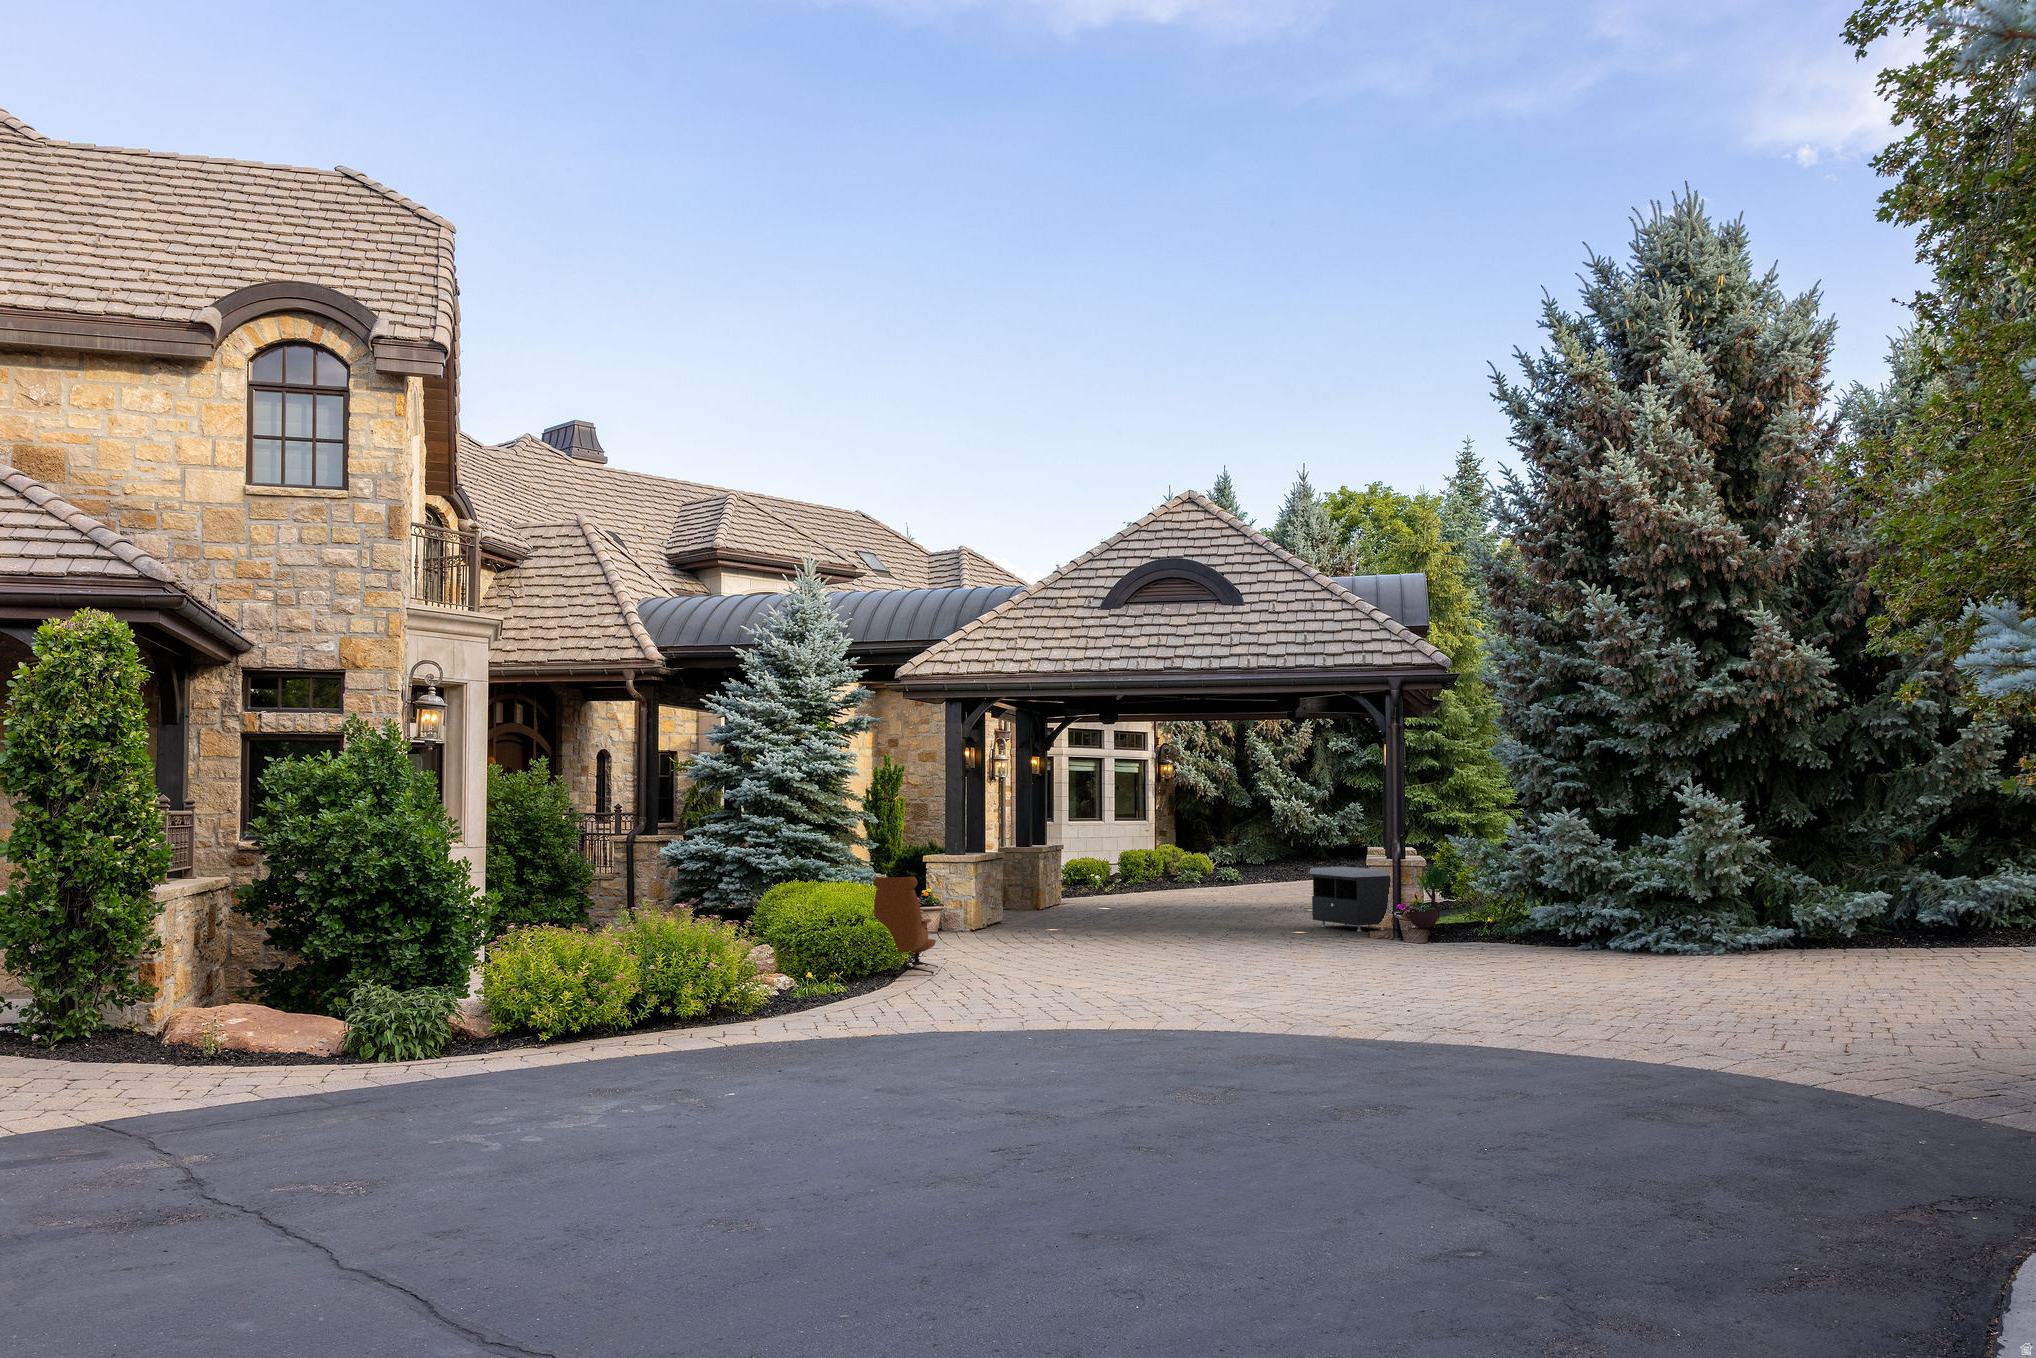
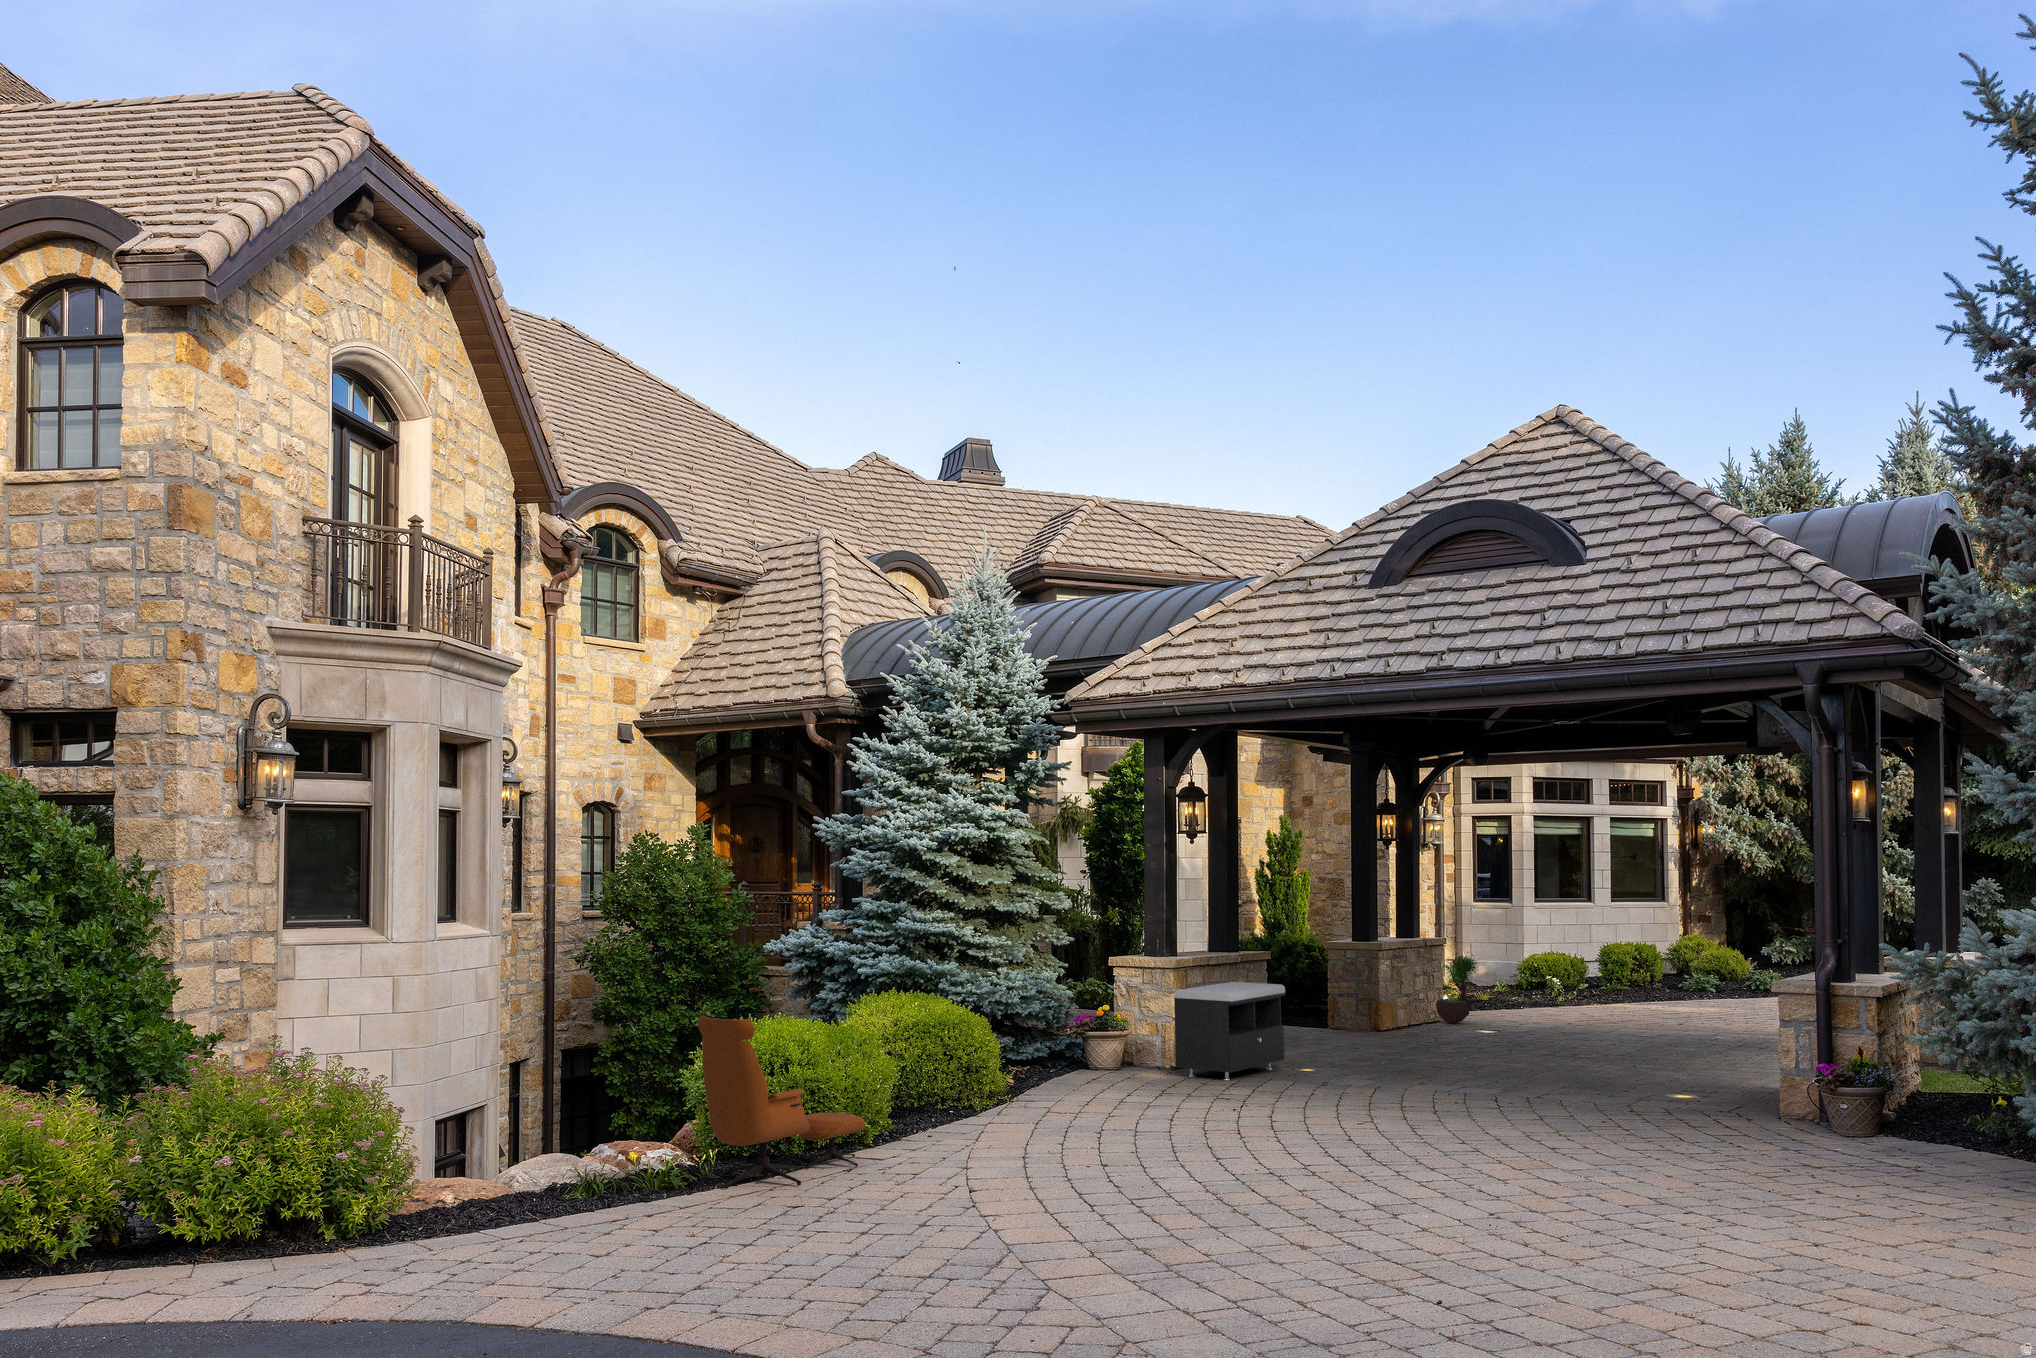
potted tree: present [1409,864,1449,928] -> present [1436,952,1478,1023]
storage bench: present [1310,867,1390,931] -> present [1174,982,1285,1080]

